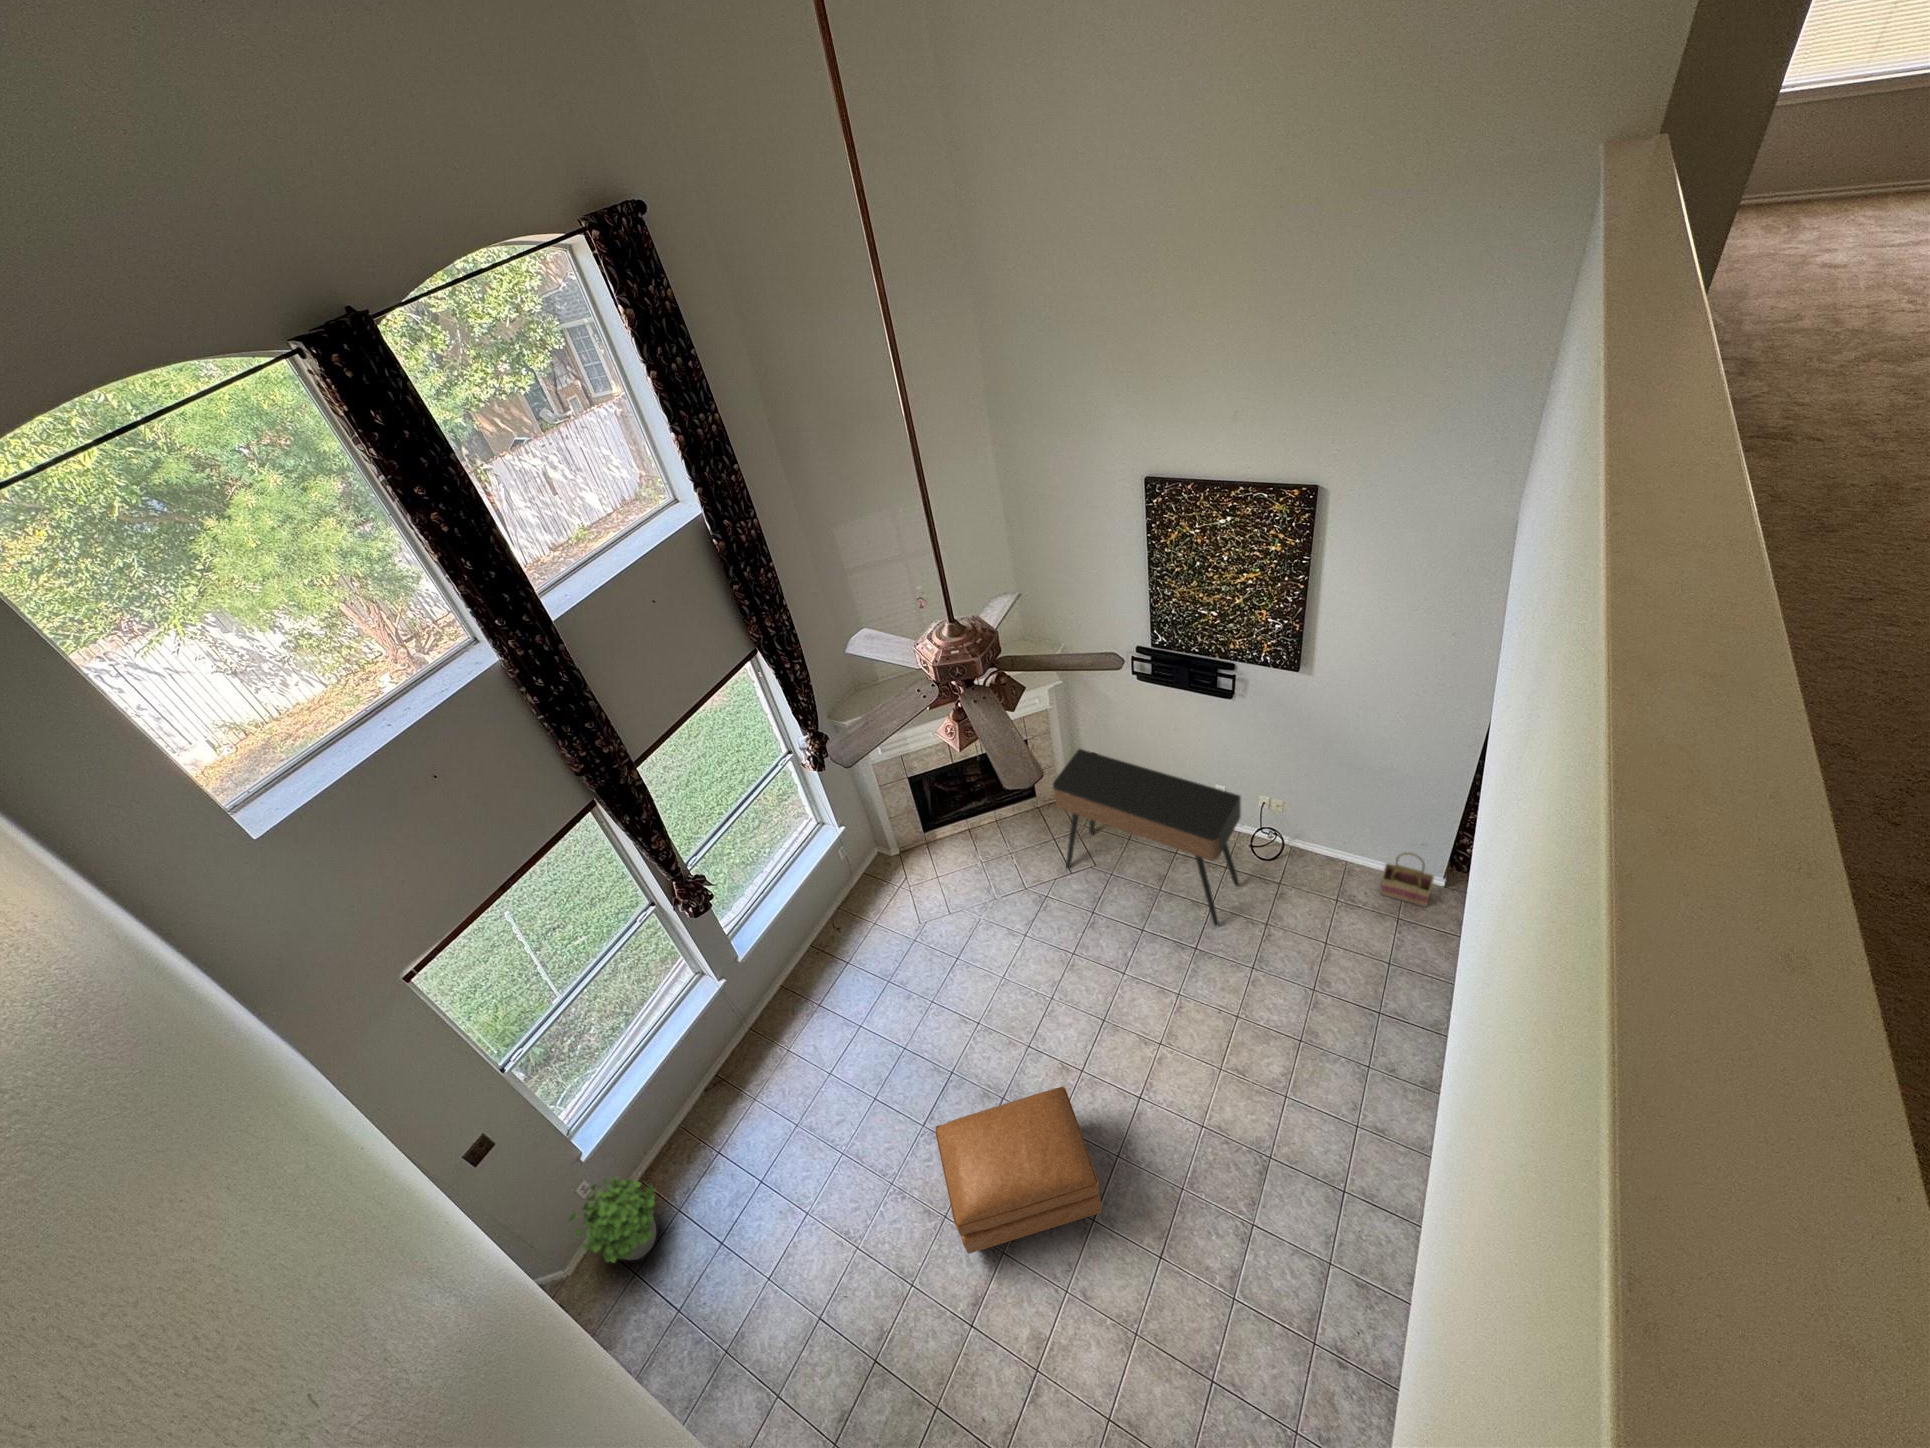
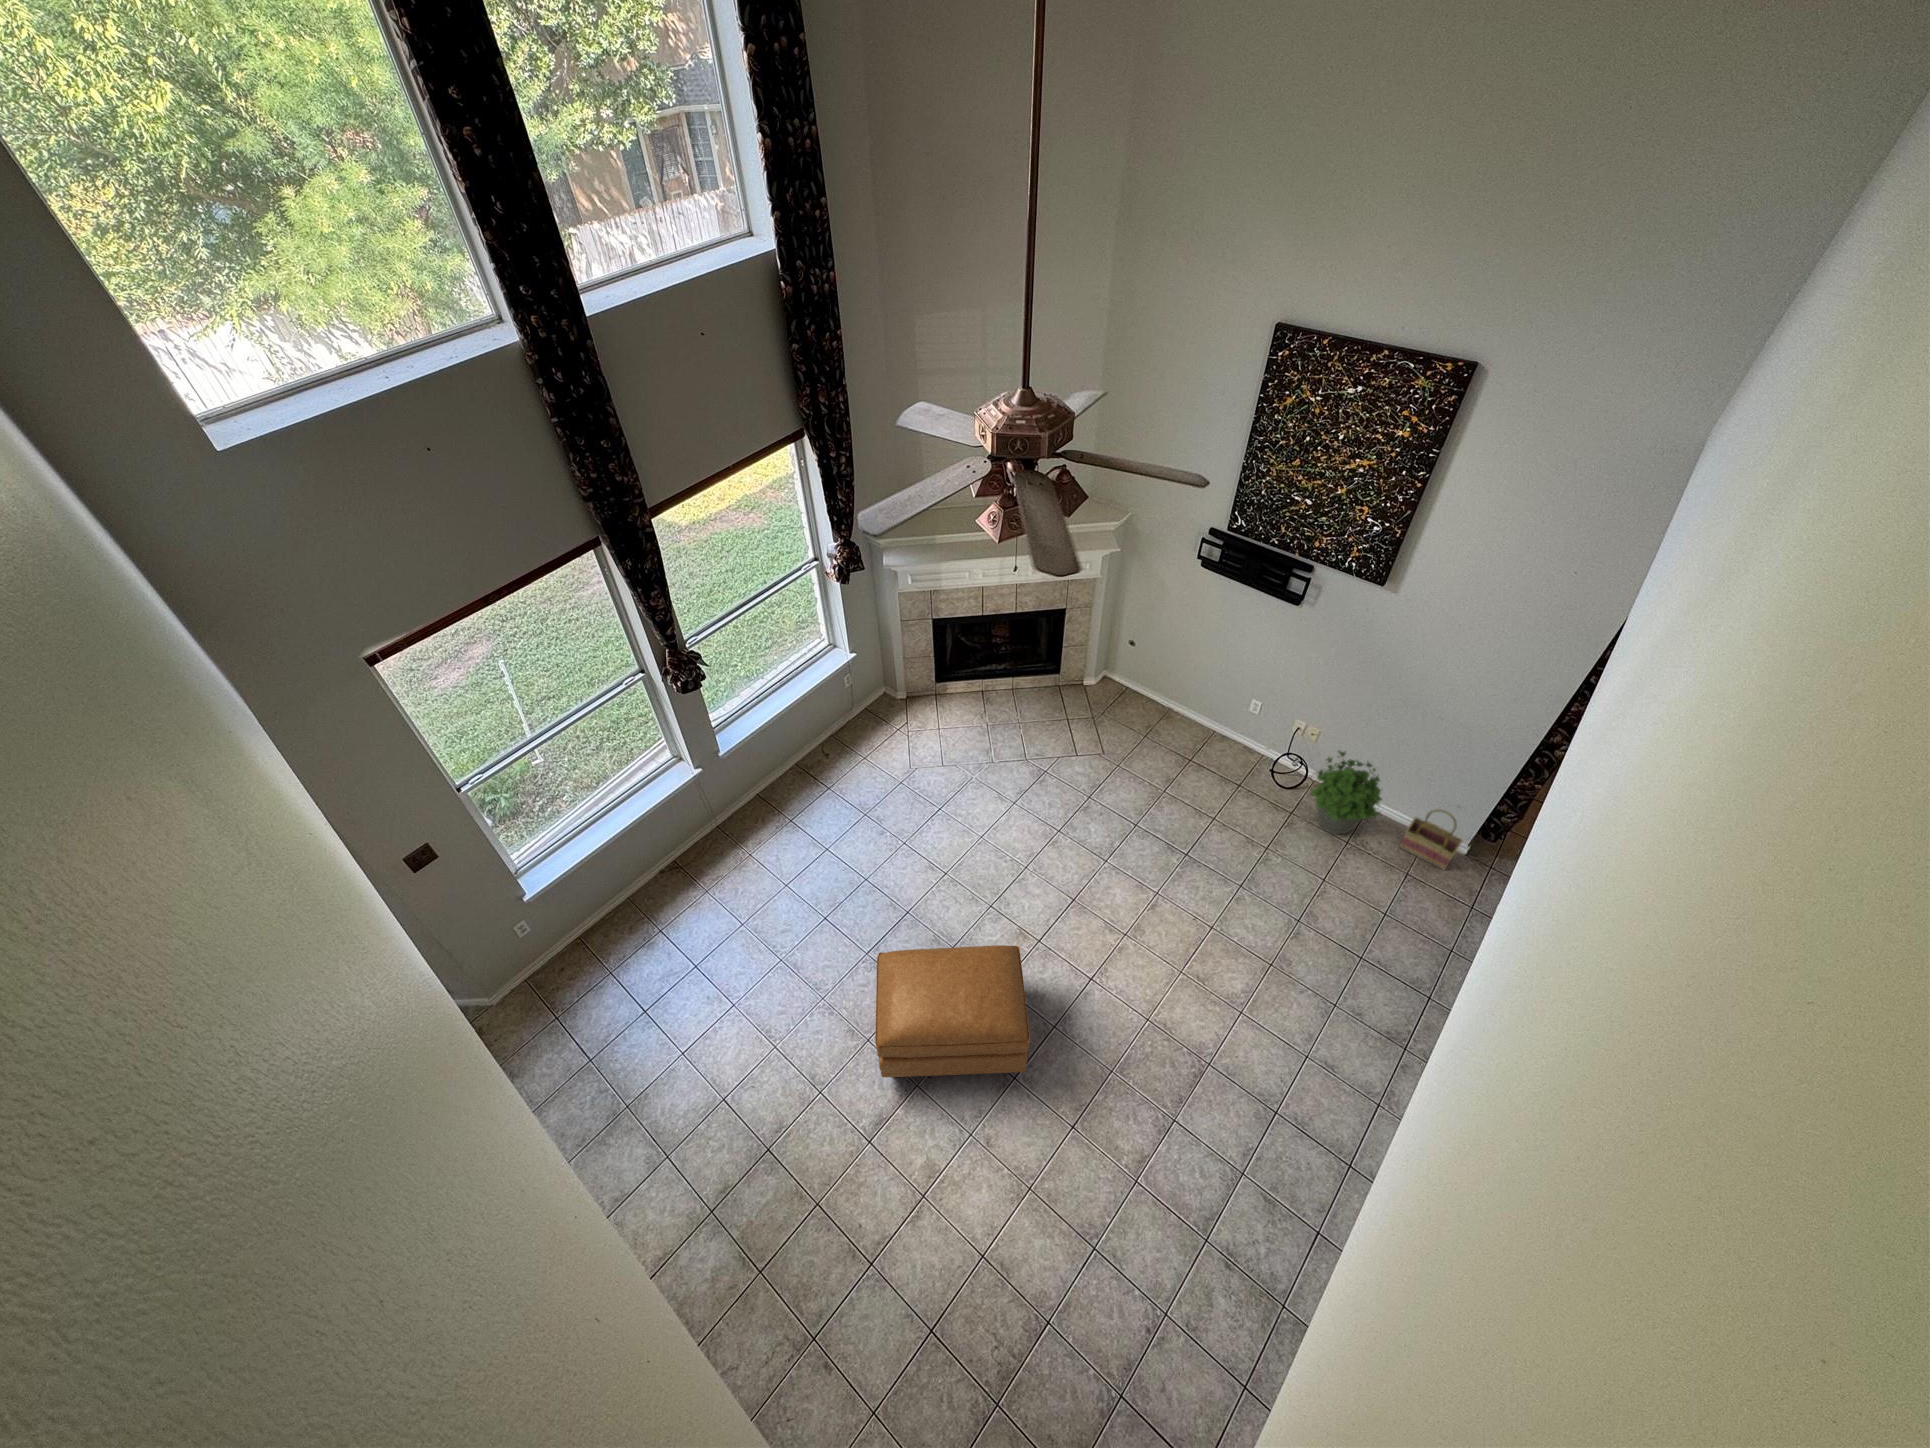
console table: present [1053,749,1241,926] -> none [1075,626,1281,839]
potted plant: present [569,1177,656,1263] -> present [1311,751,1382,834]

